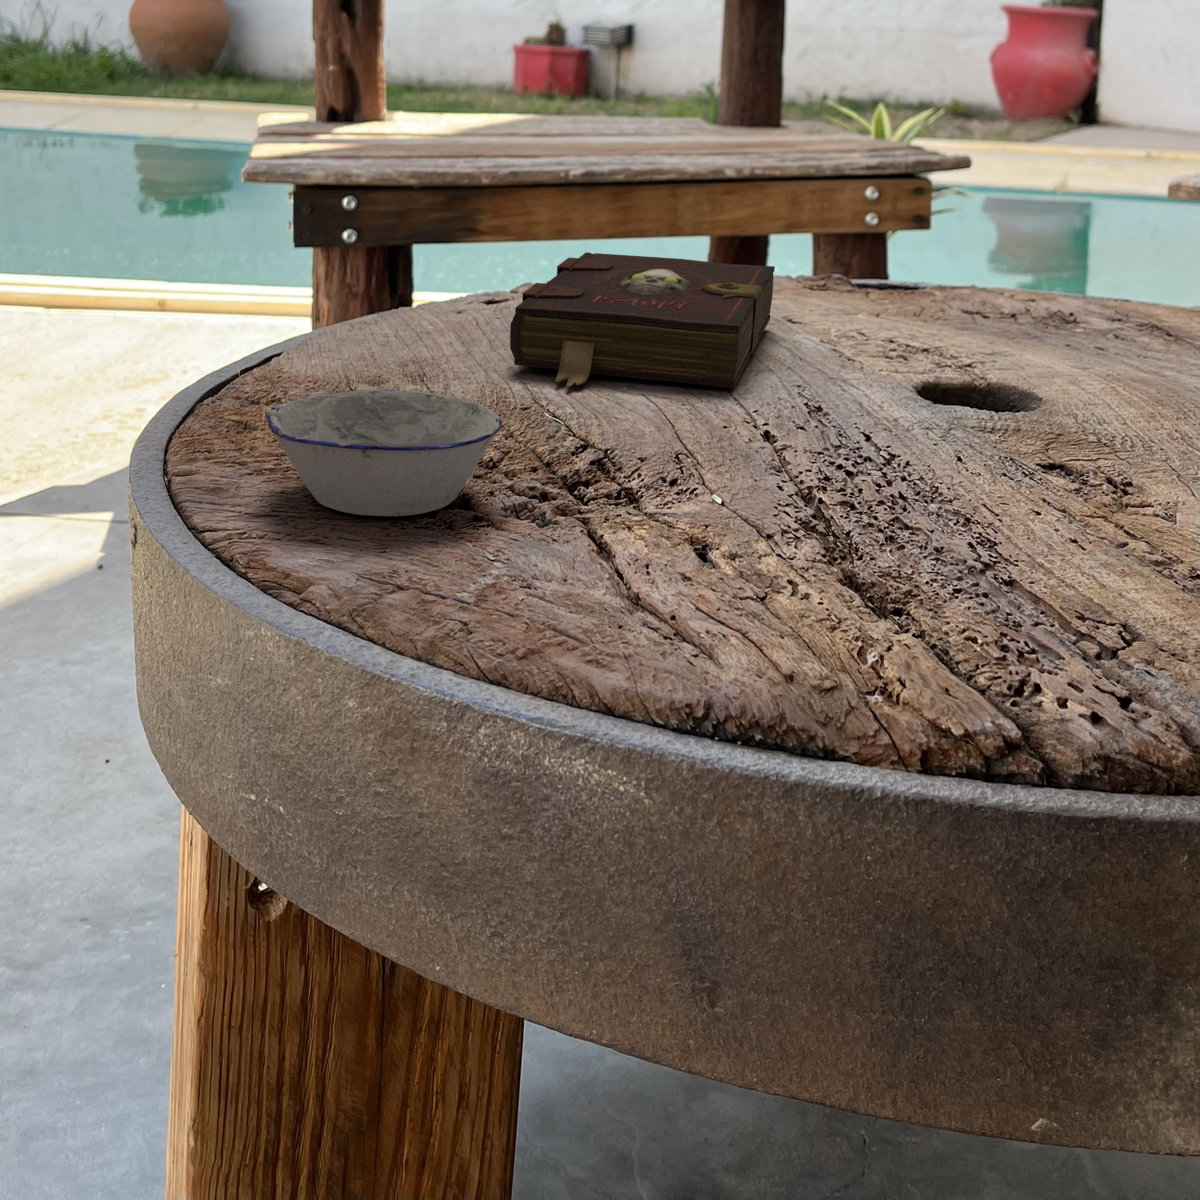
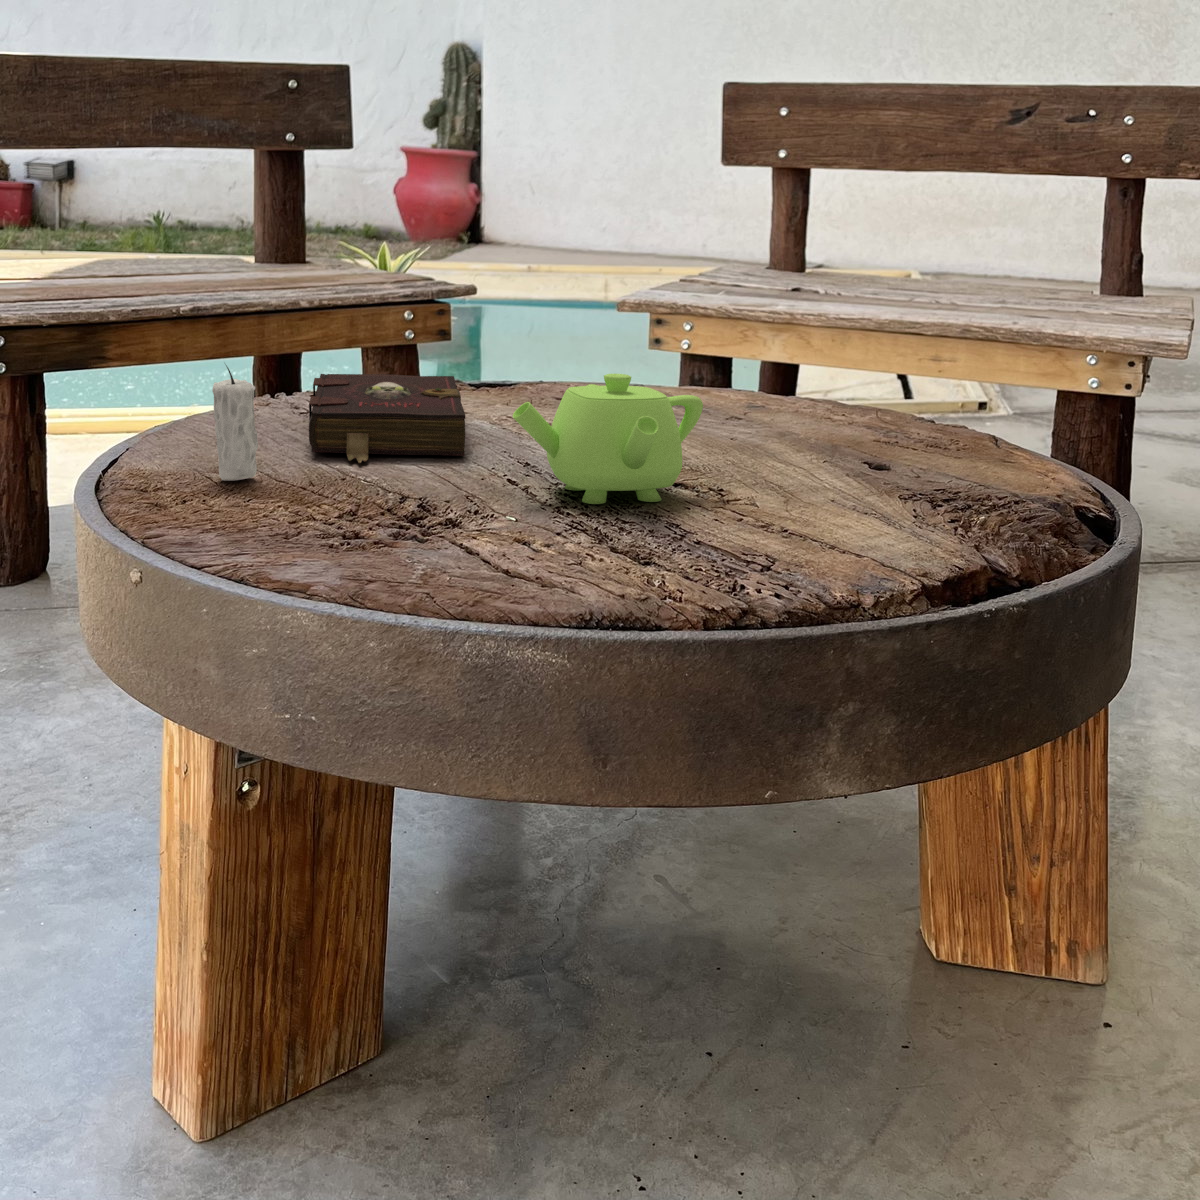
candle: none [346,220,410,399] -> present [212,365,258,481]
teapot: none [762,273,1099,495] -> present [513,374,703,504]
bowl: present [265,390,502,516] -> none [229,468,383,546]

